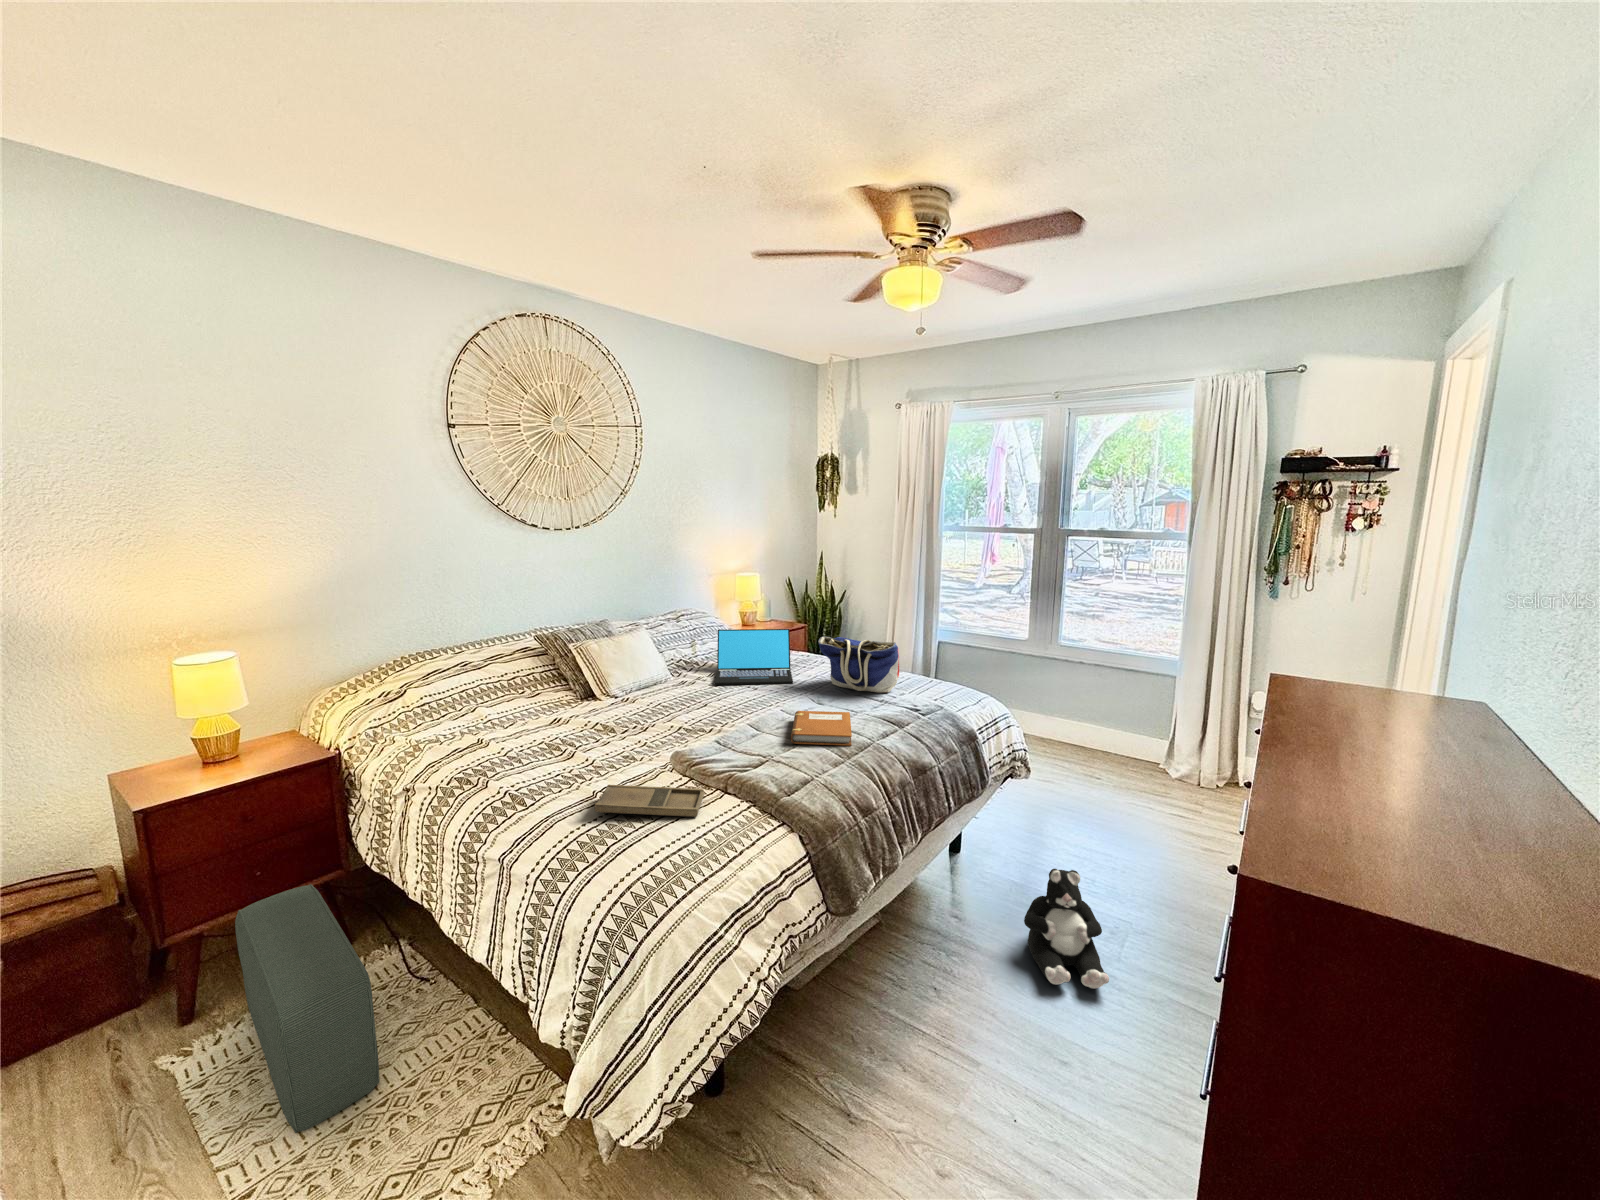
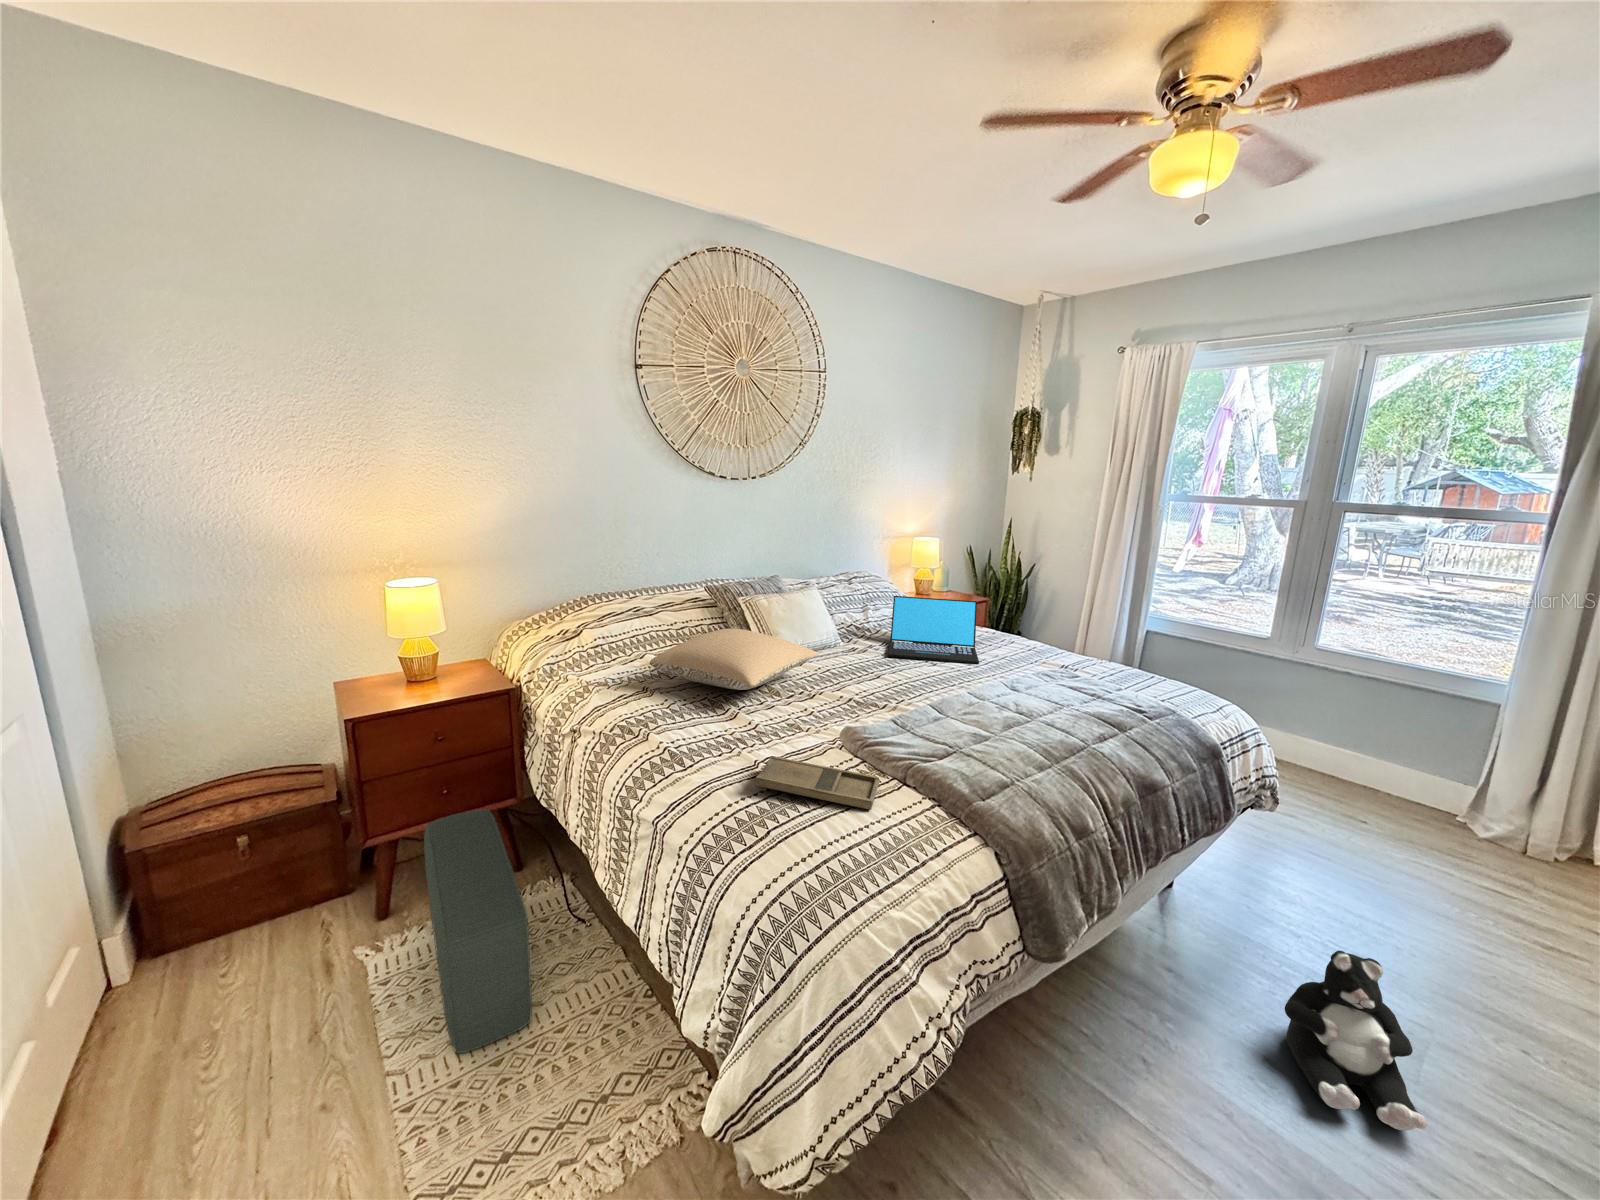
tote bag: present [818,636,899,693] -> none [1015,612,1122,687]
pillow: none [484,674,649,729] -> present [650,629,818,690]
notebook: present [791,711,852,746] -> none [982,697,1062,748]

